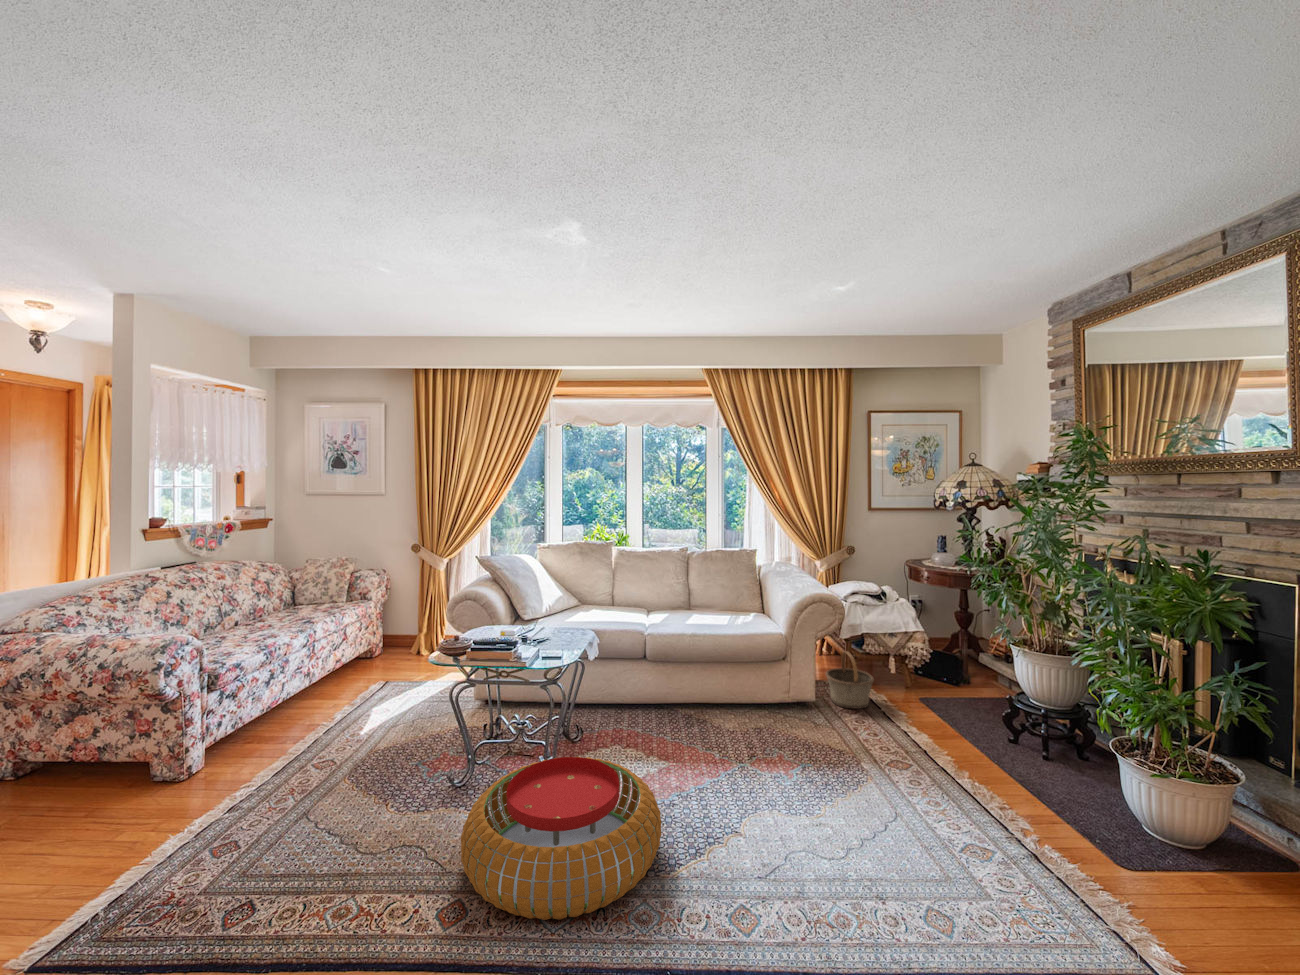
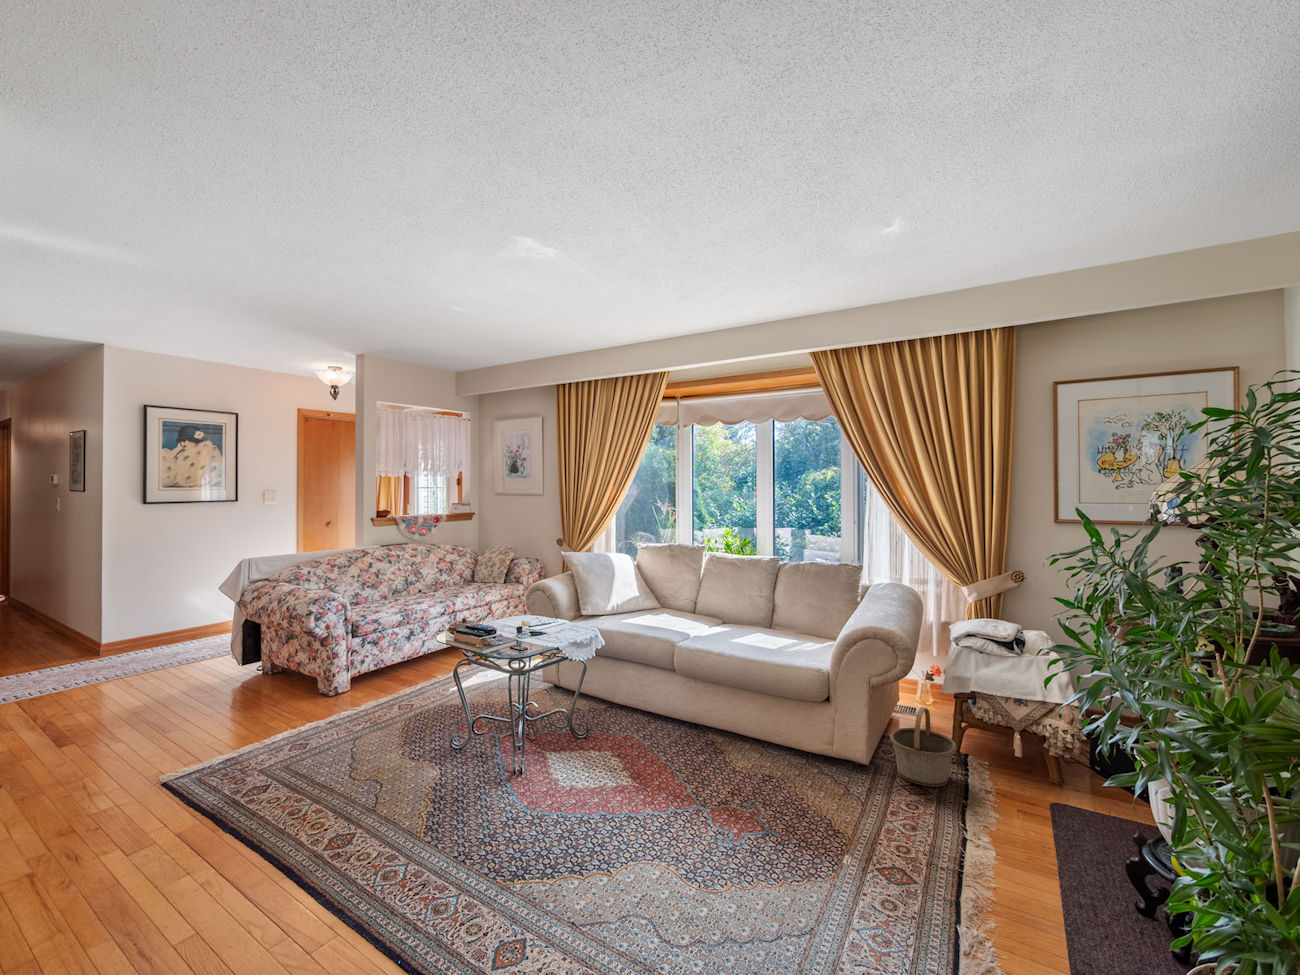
pouf: present [461,757,662,920] -> none [362,735,547,865]

